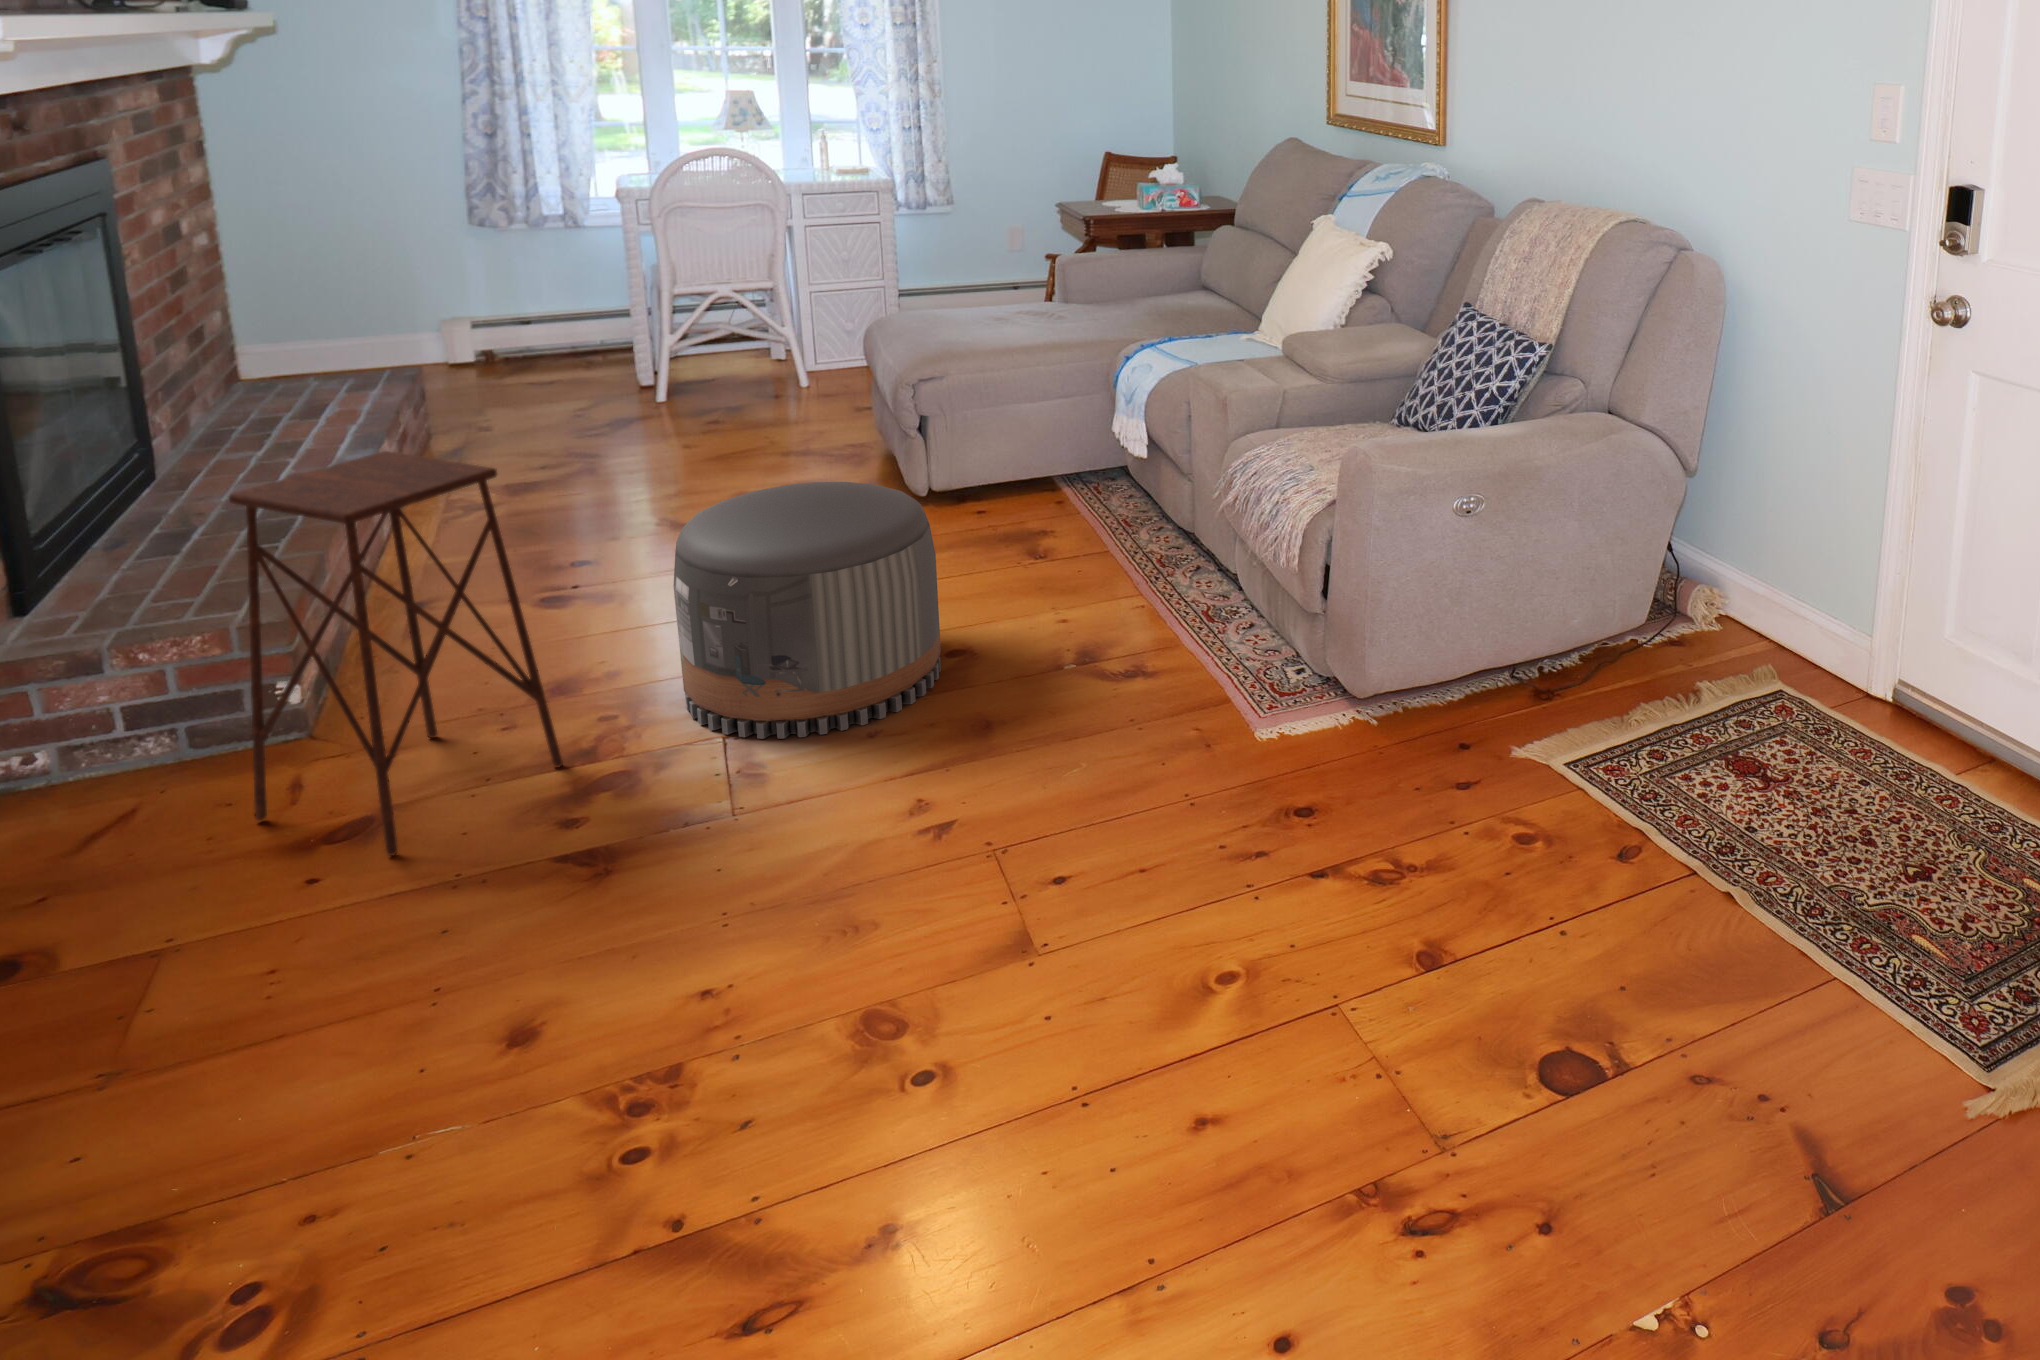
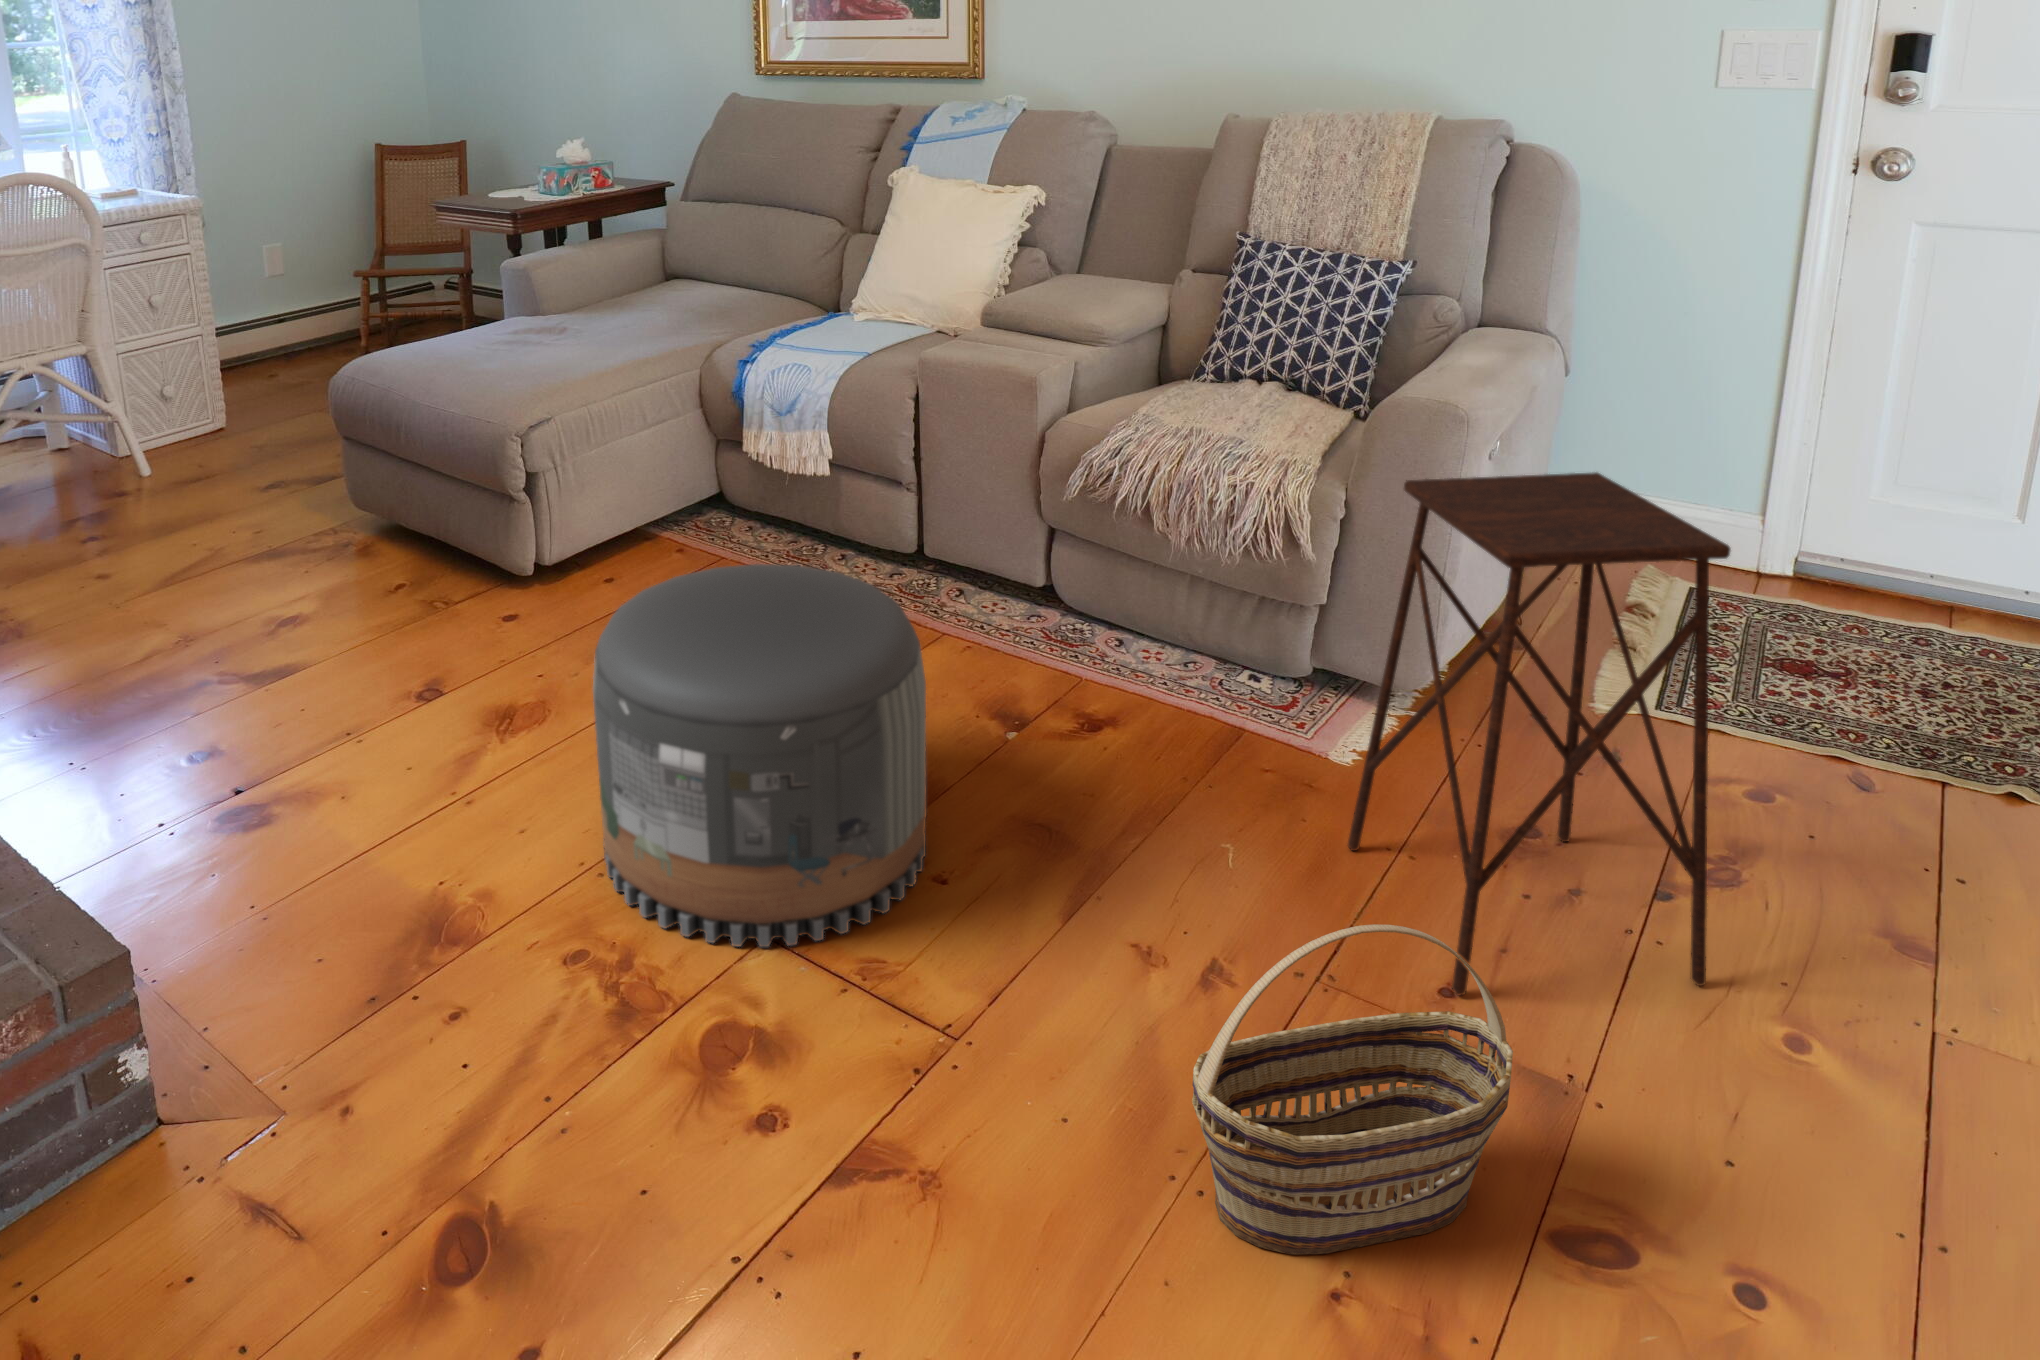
side table: present [229,451,563,856] -> present [1348,472,1731,995]
basket: none [706,735,929,962] -> present [1192,924,1513,1254]

